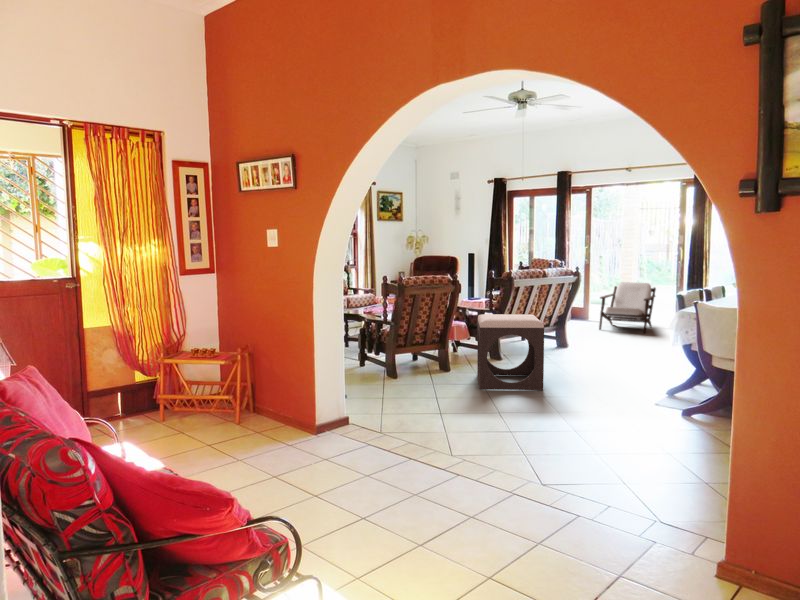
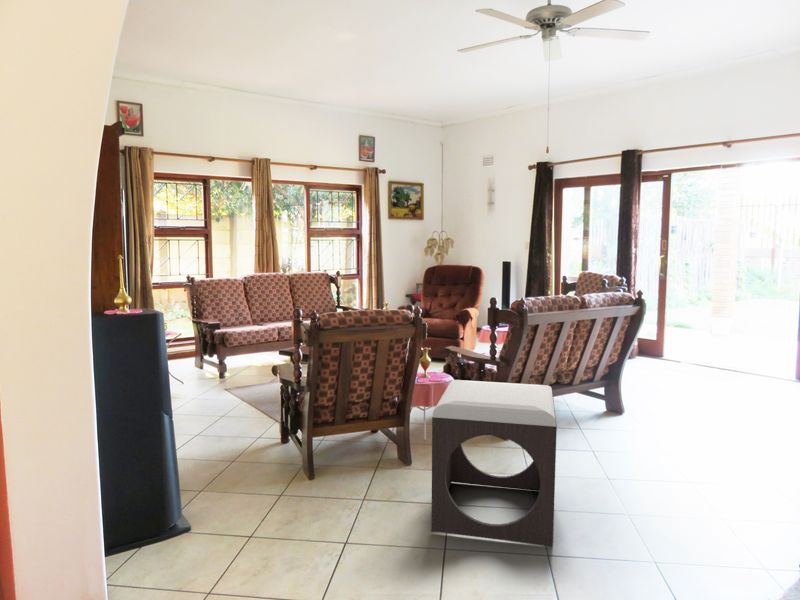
armchair: present [599,282,656,333] -> none [676,308,766,388]

